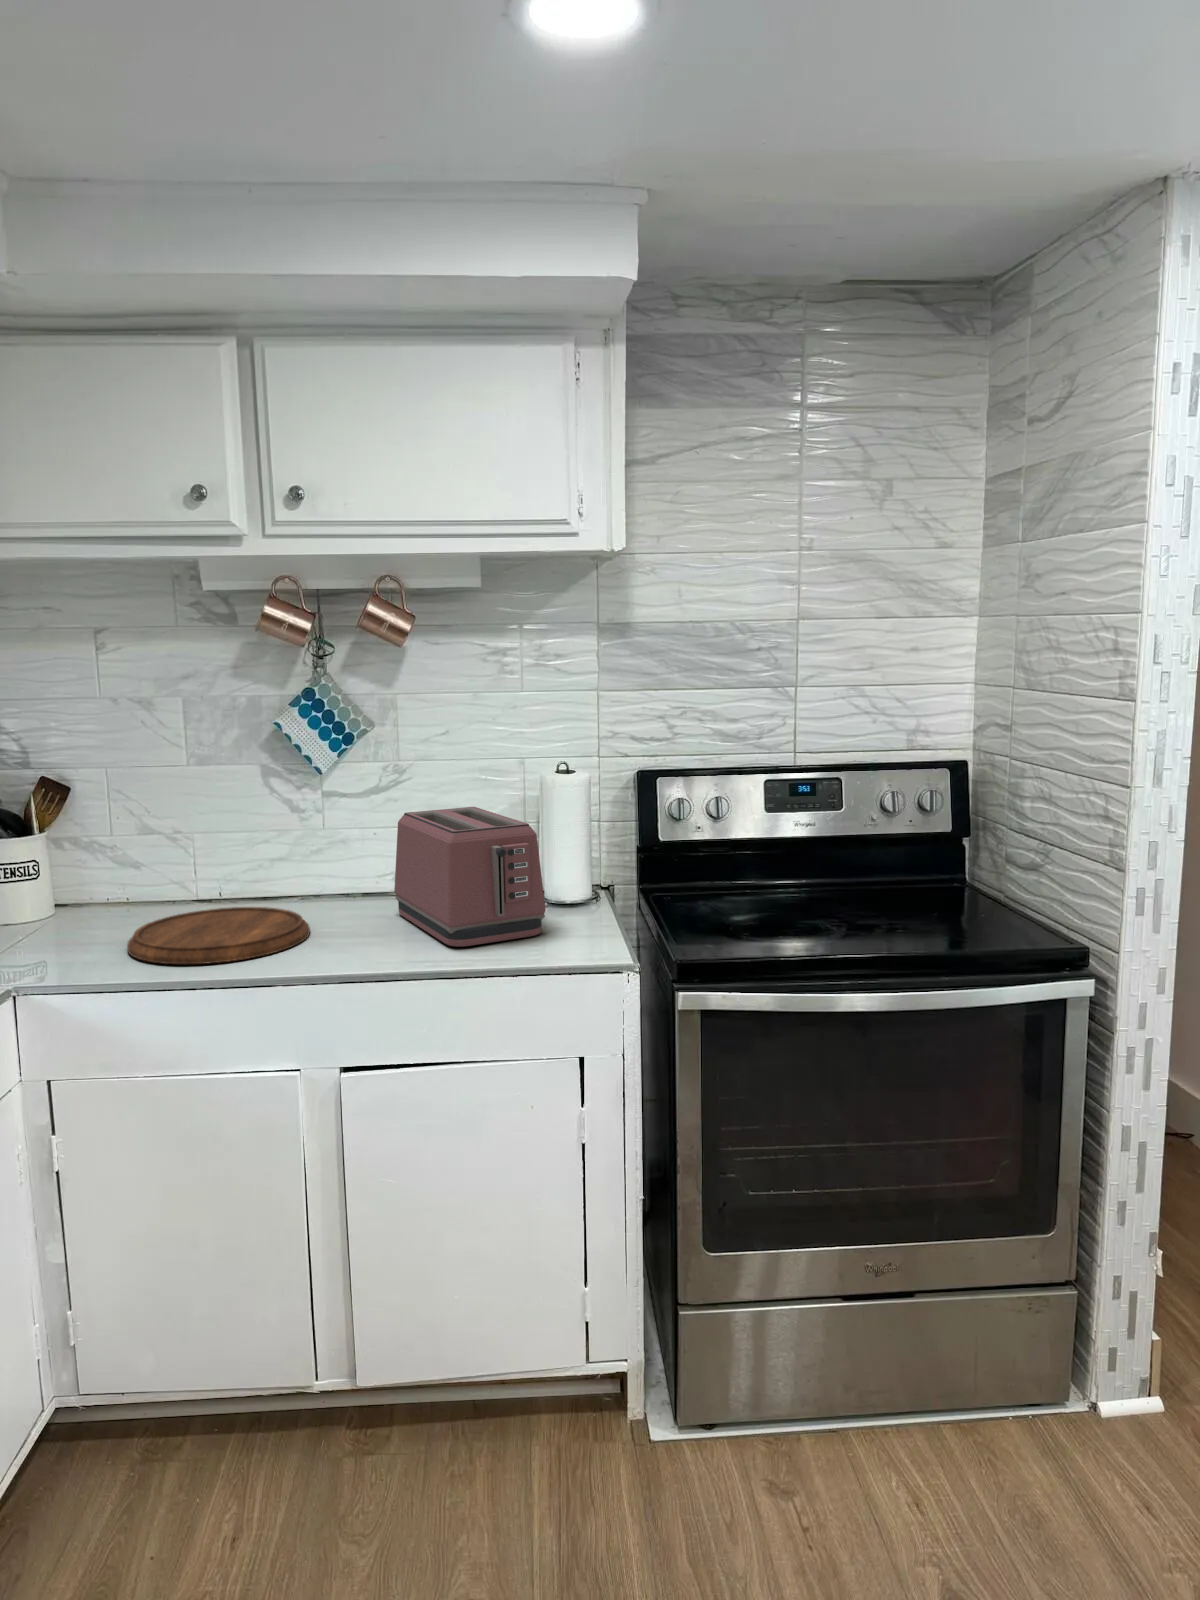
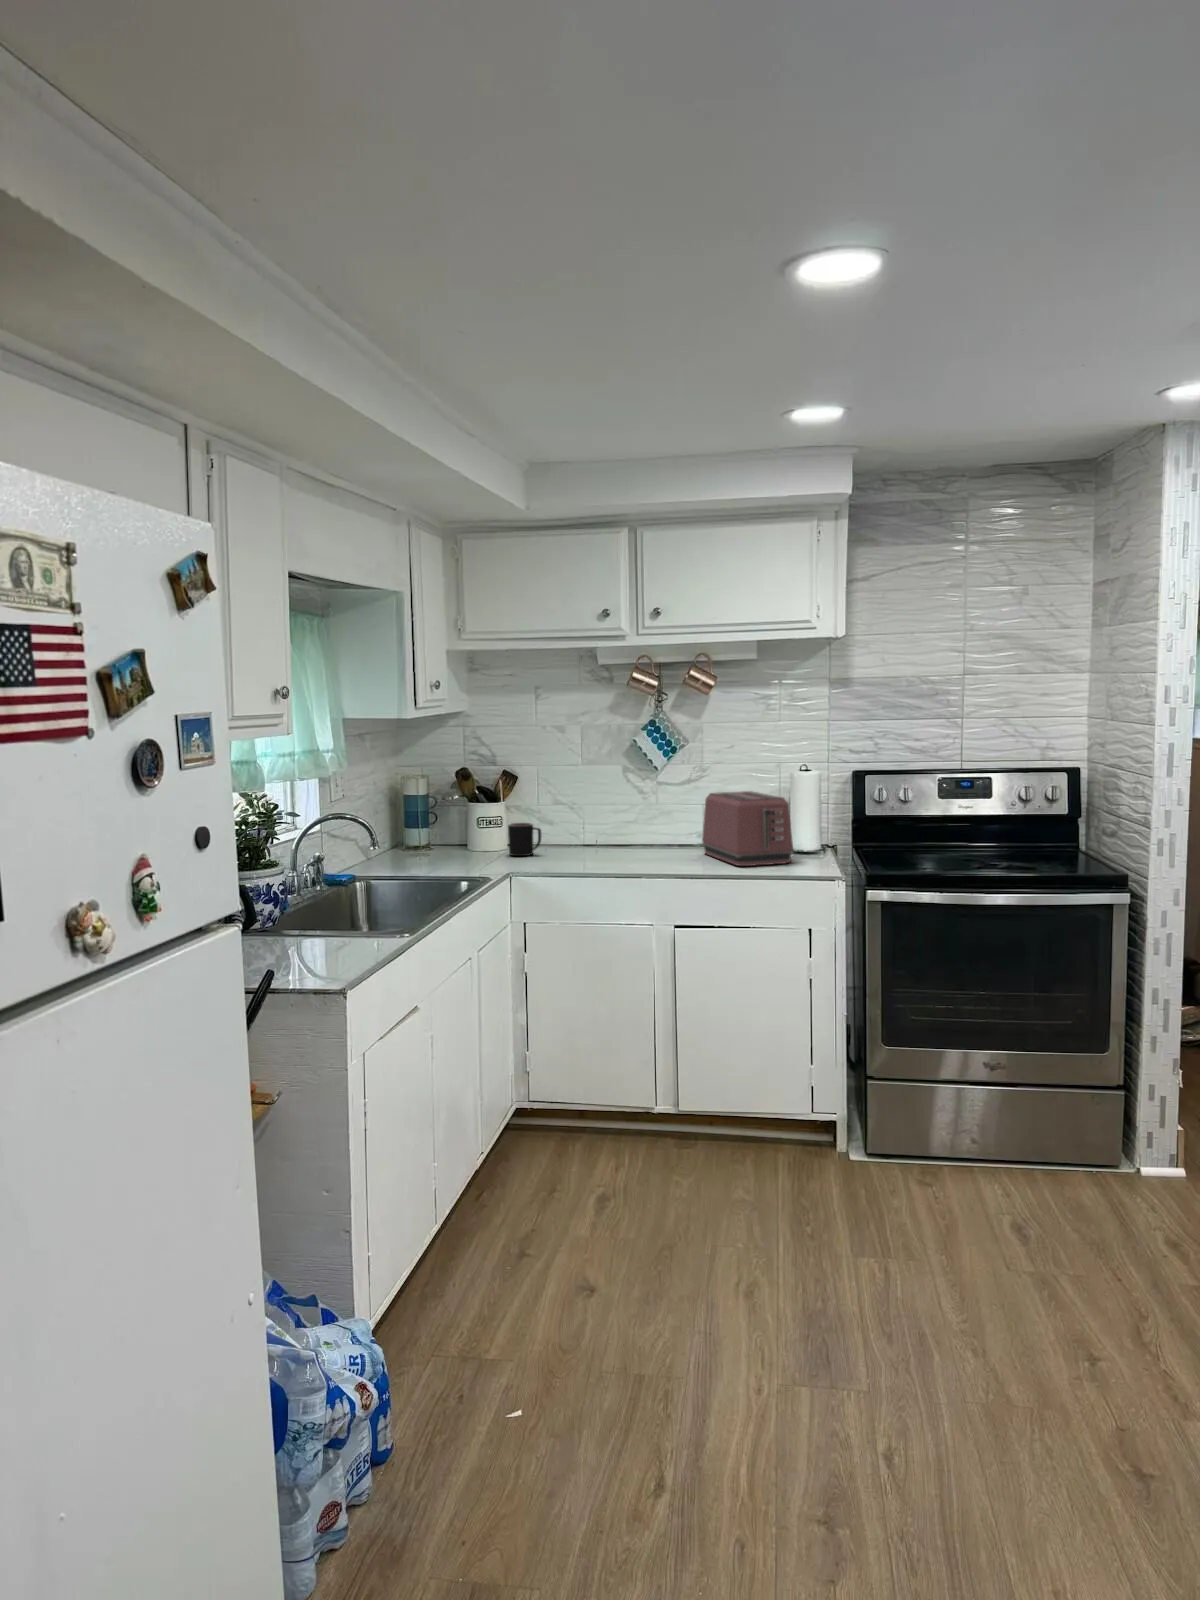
mug: none [45,869,109,931] -> present [508,823,541,856]
cutting board: present [127,907,310,964] -> none [557,847,655,869]

